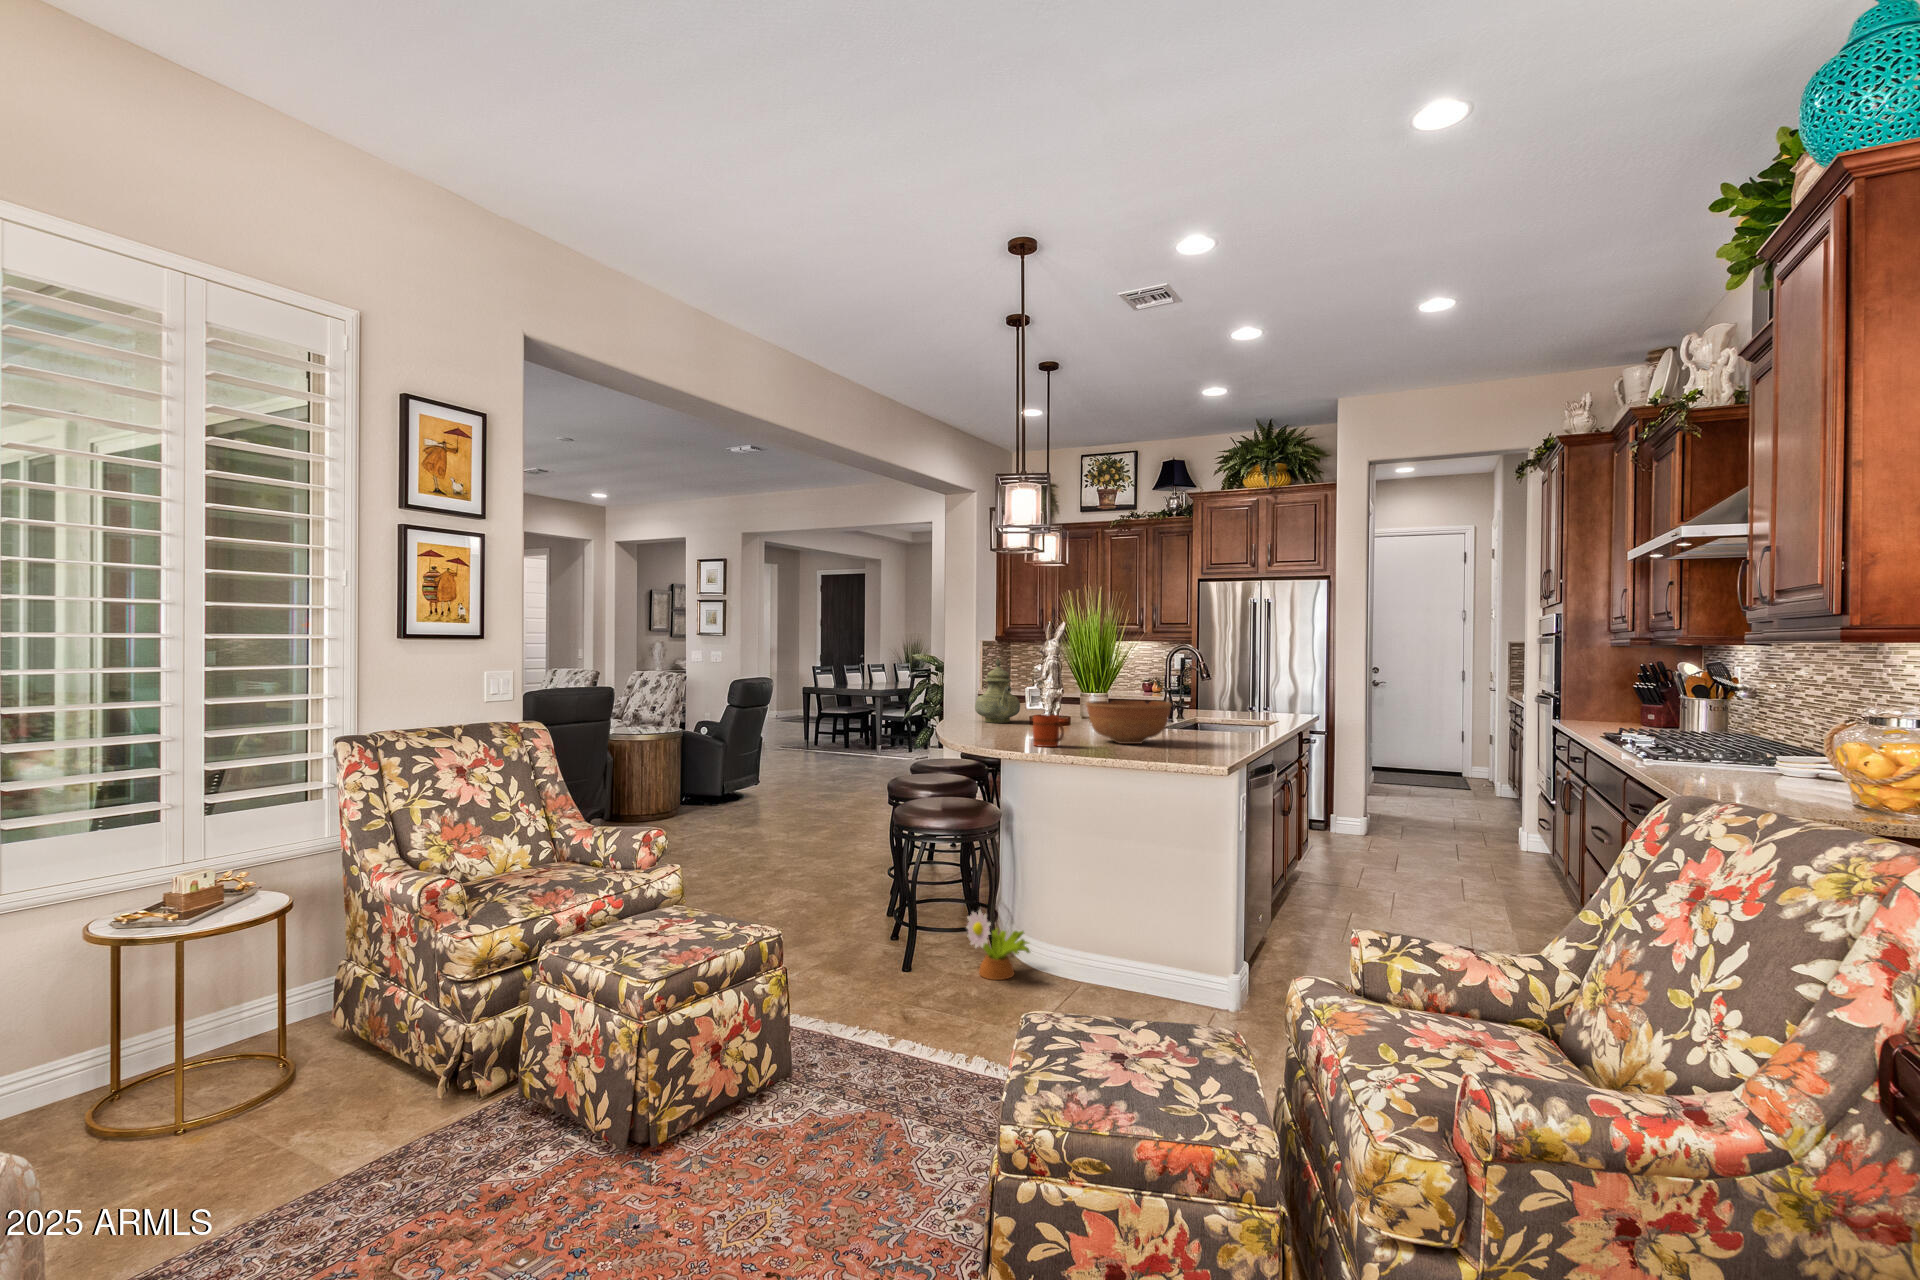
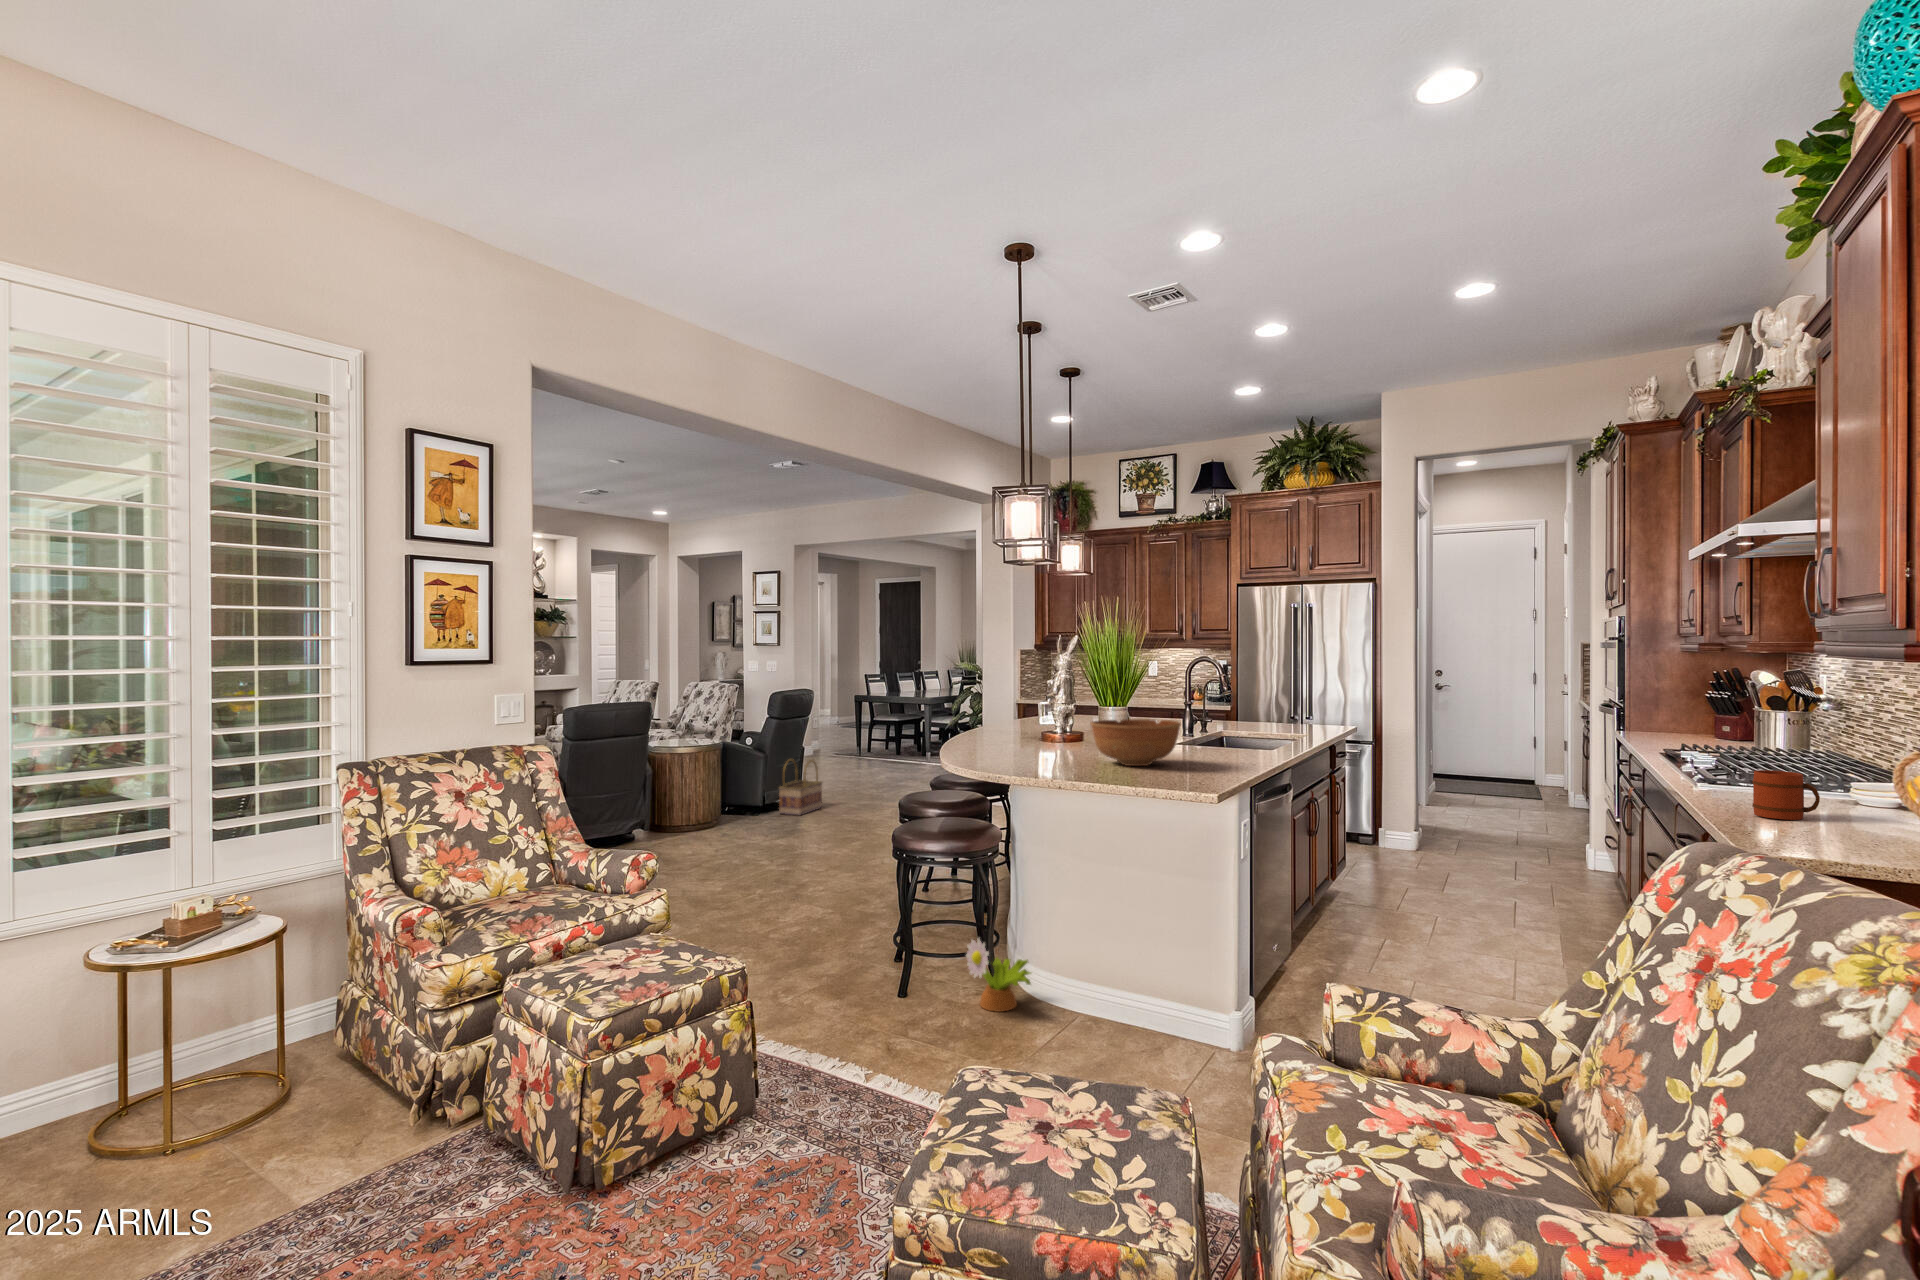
teapot: present [975,658,1020,723] -> none [991,673,1037,740]
mug: present [1033,714,1064,747] -> present [1752,770,1820,820]
basket: none [735,747,779,804] -> present [779,759,822,816]

